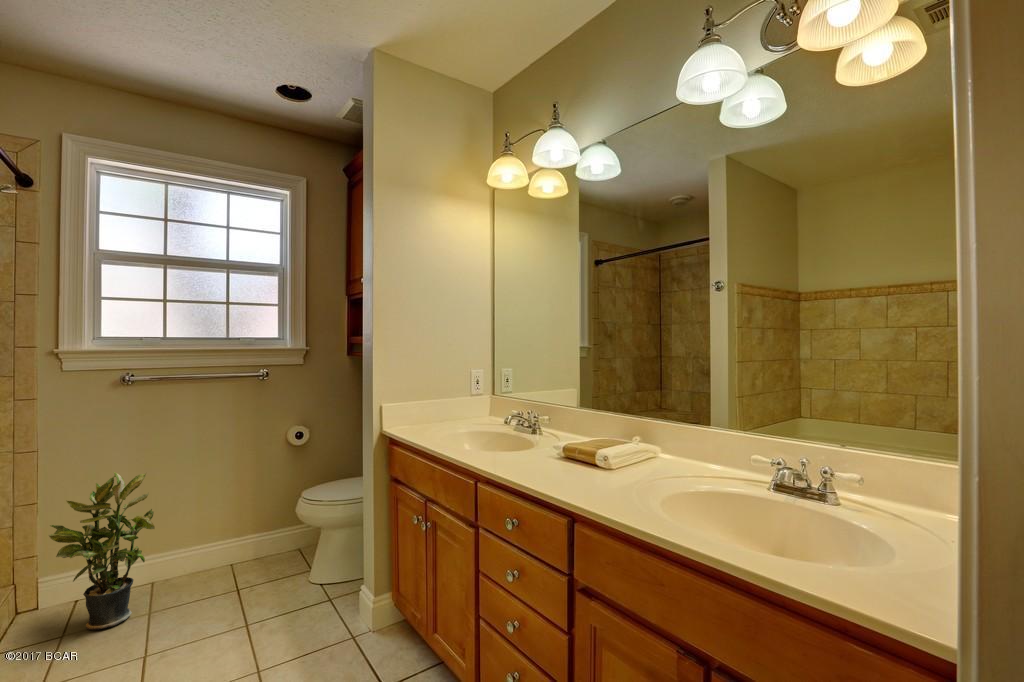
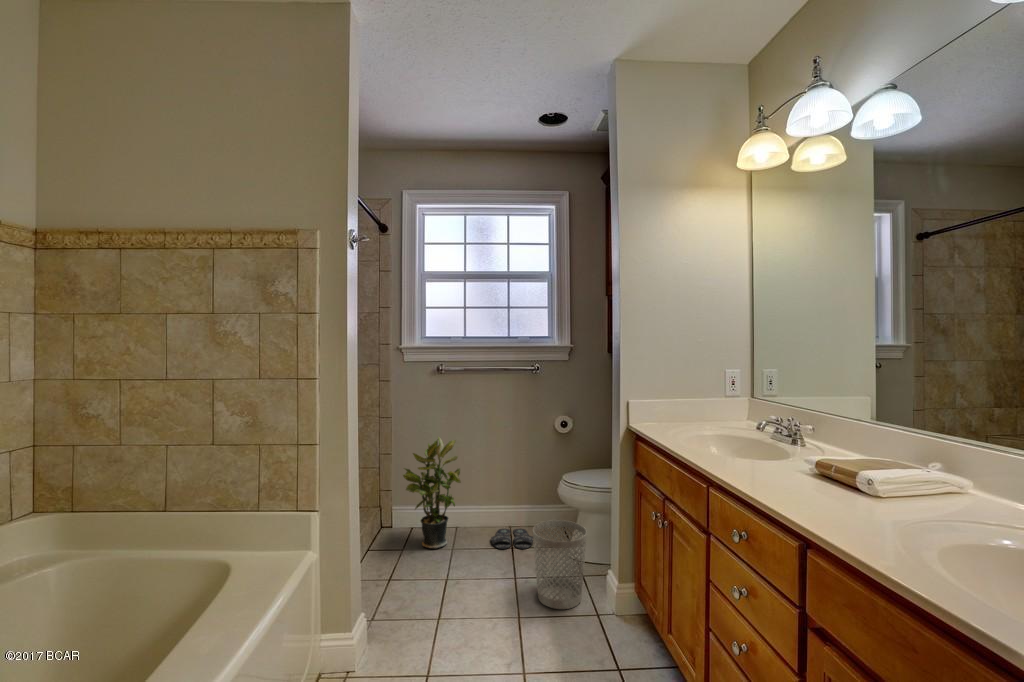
wastebasket: none [271,545,339,650] -> present [533,520,587,609]
slippers: none [202,567,262,600] -> present [491,529,533,549]

